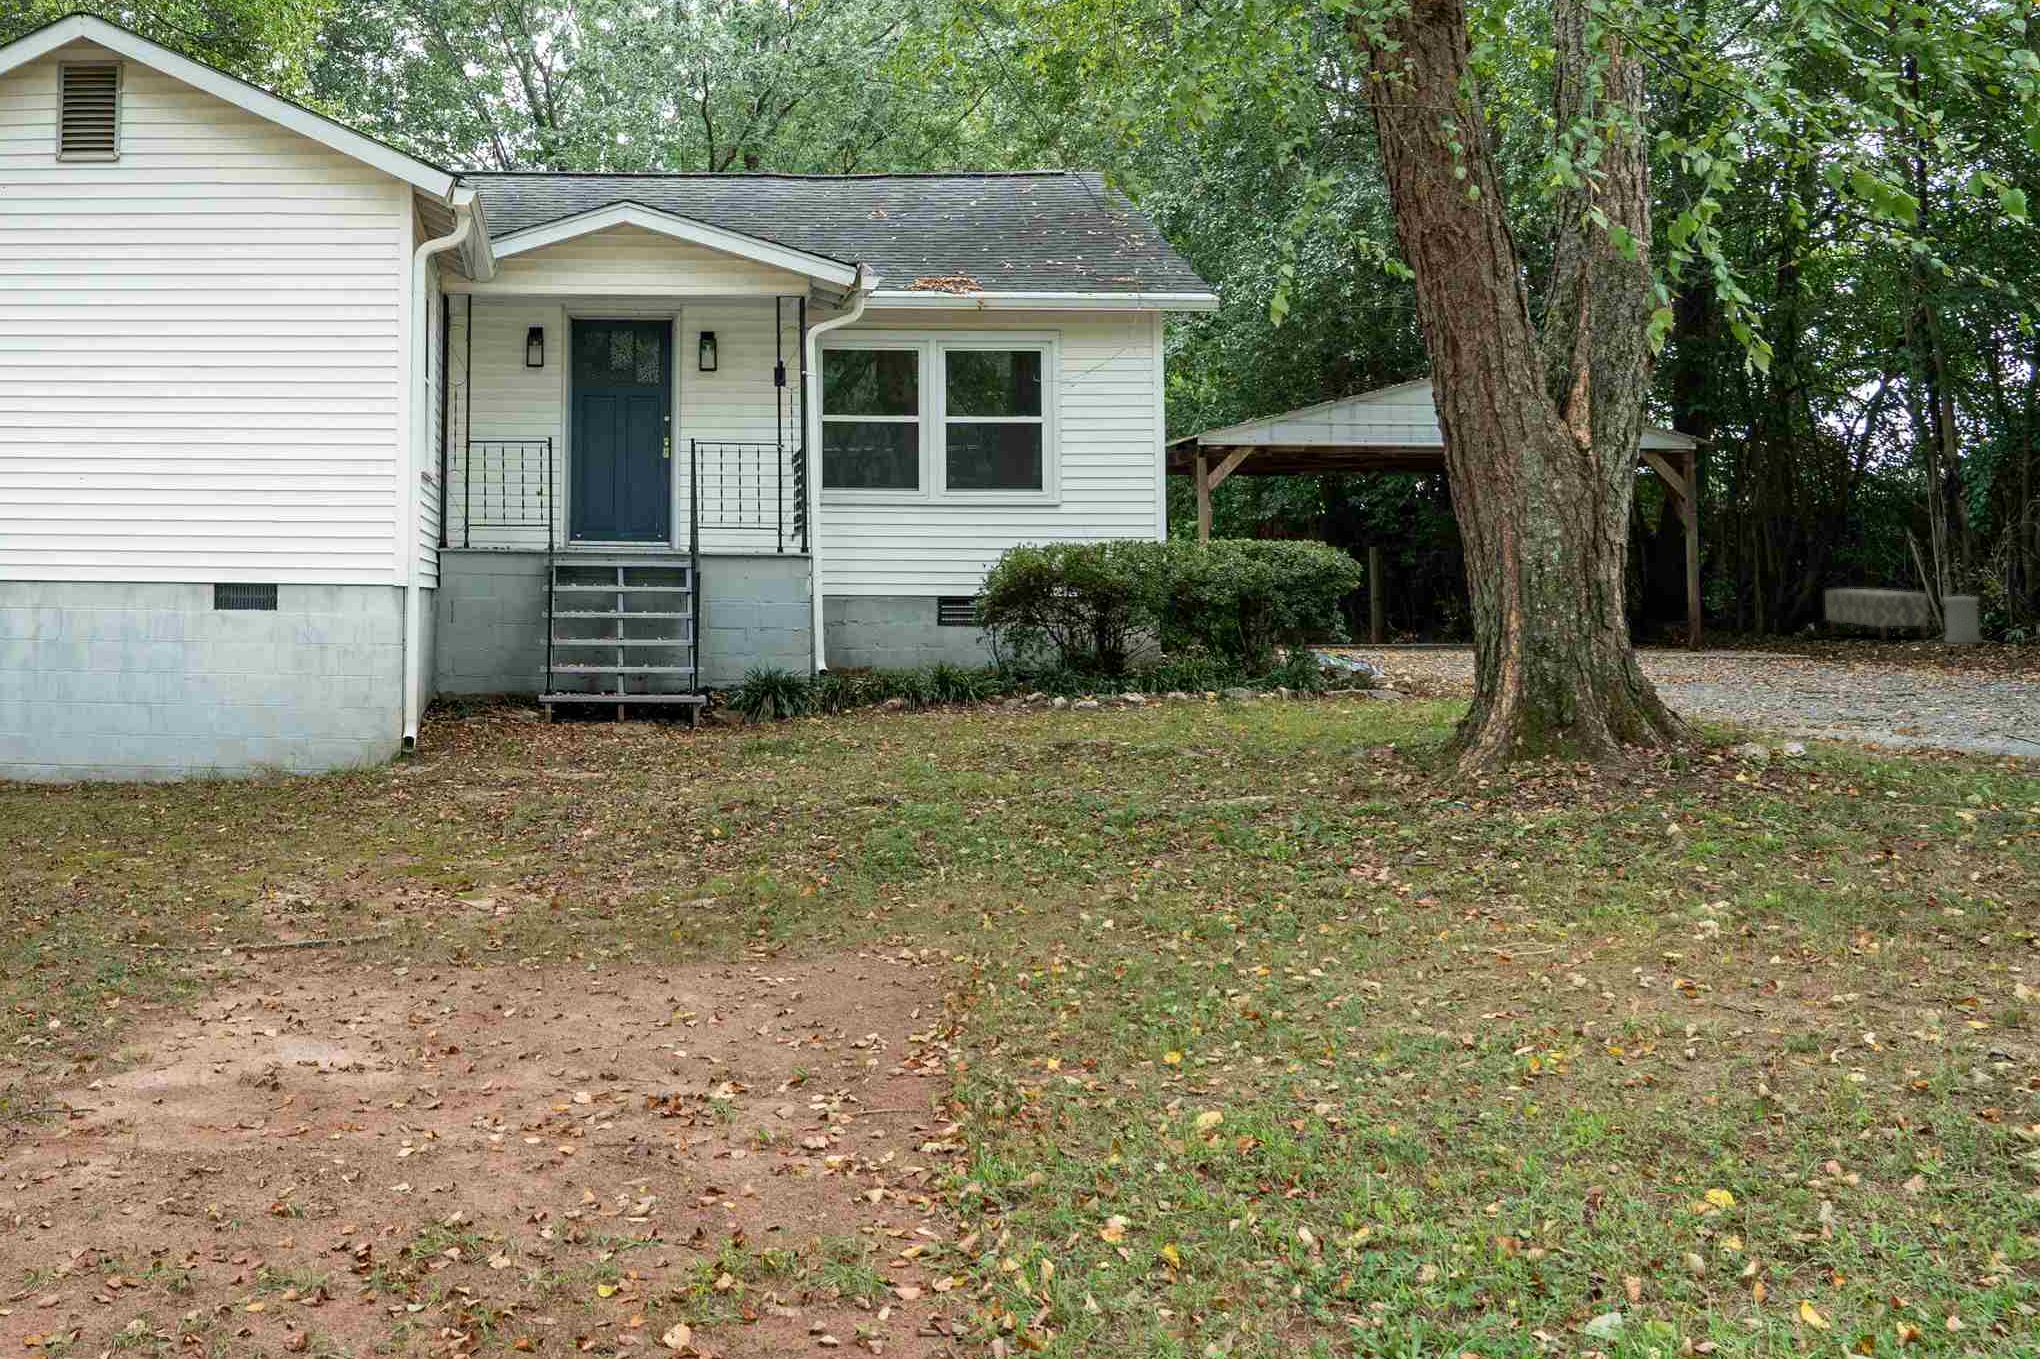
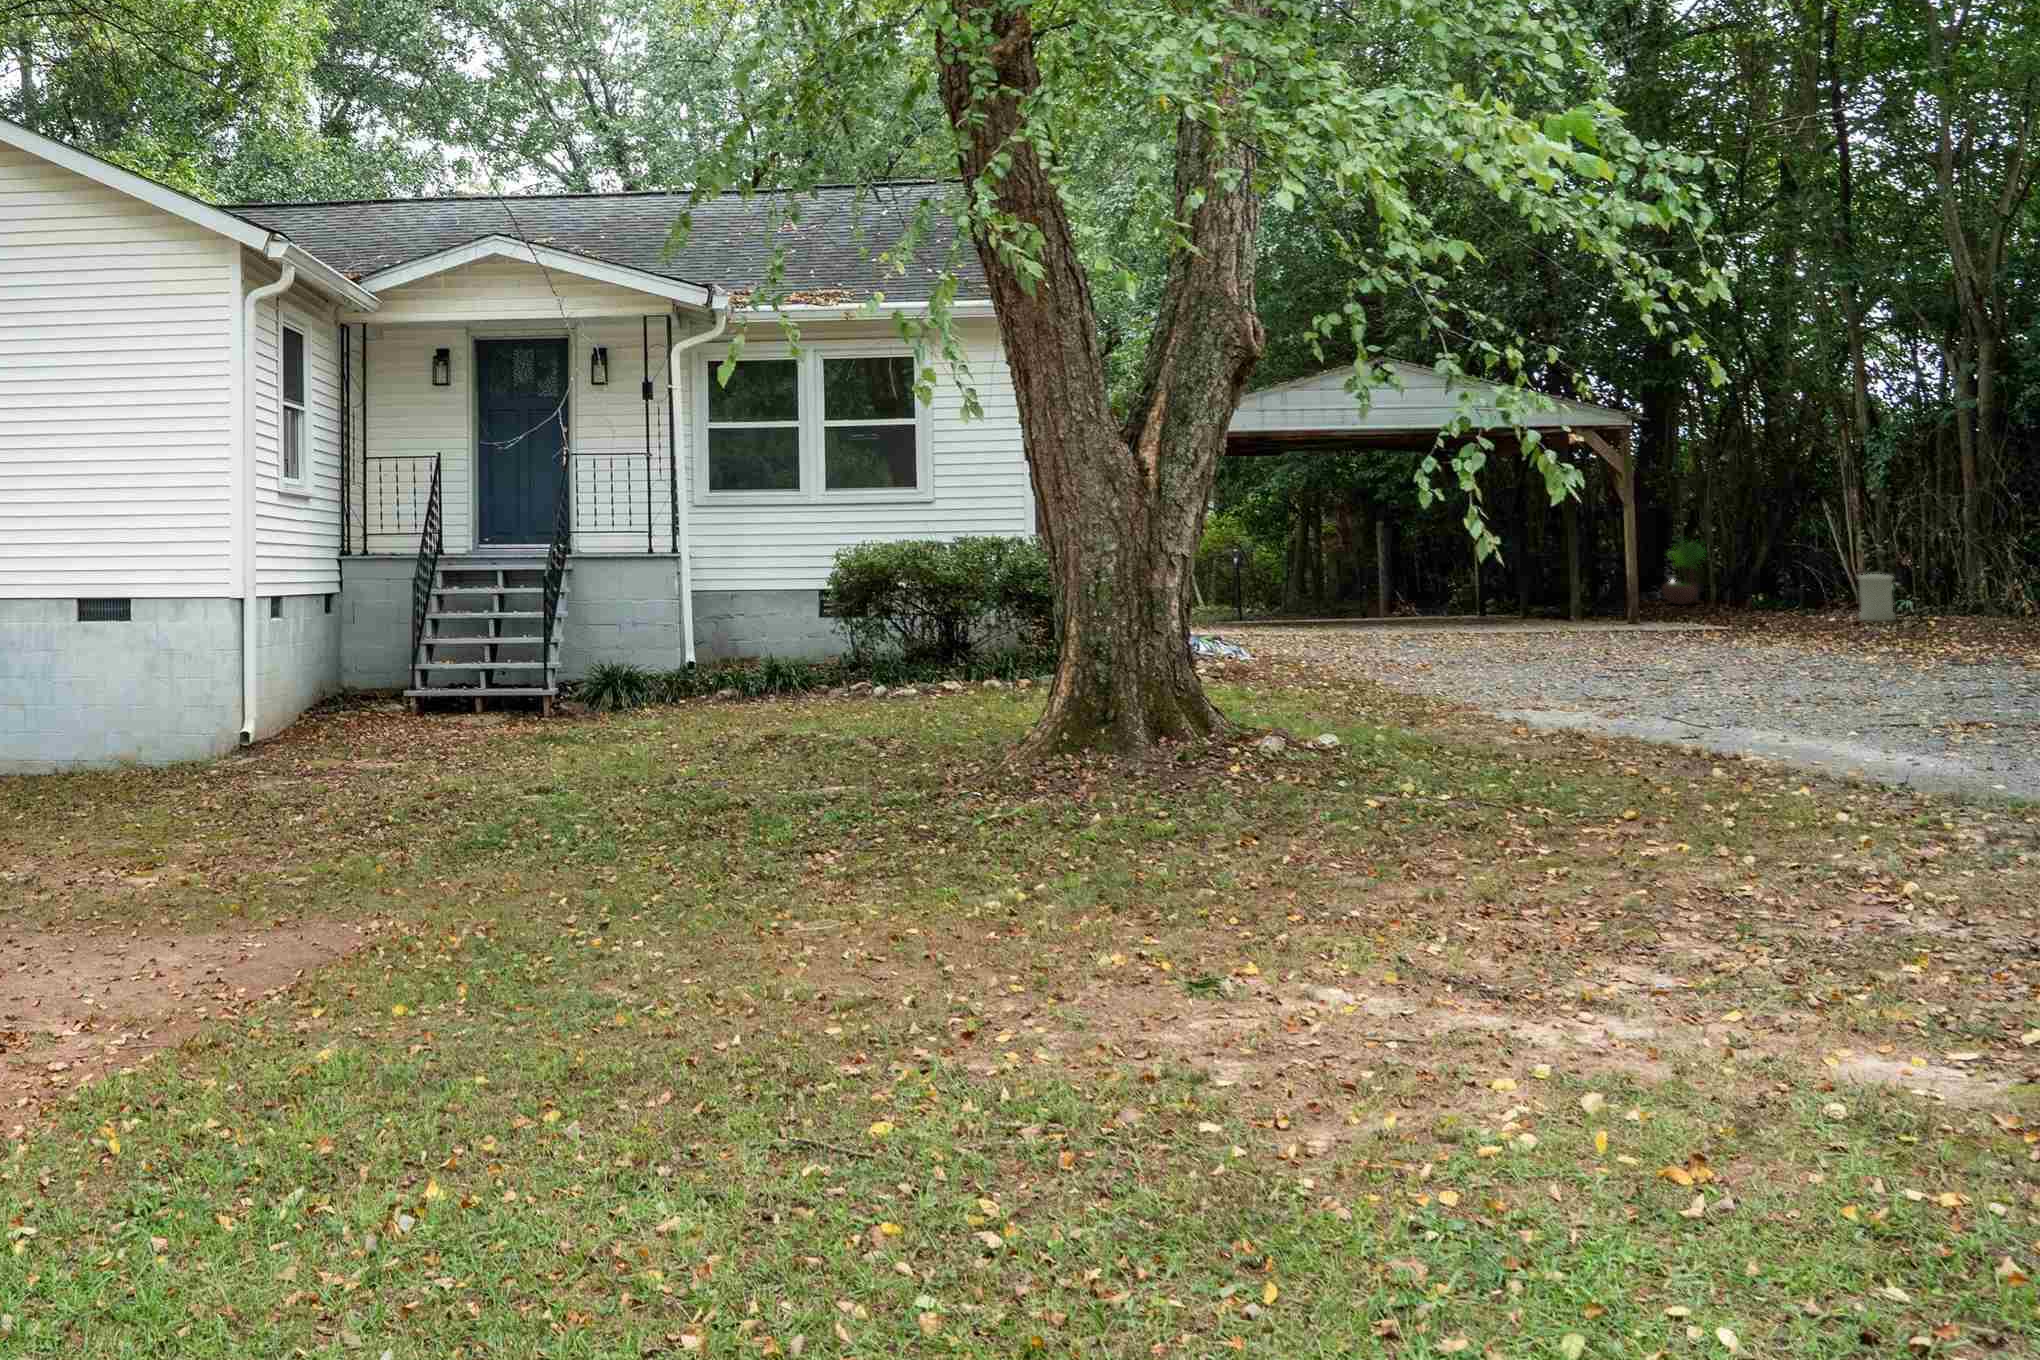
potted tree: none [1726,562,1772,632] -> present [1662,541,1705,605]
bench: present [1825,589,1929,640] -> none [1754,564,1851,617]

